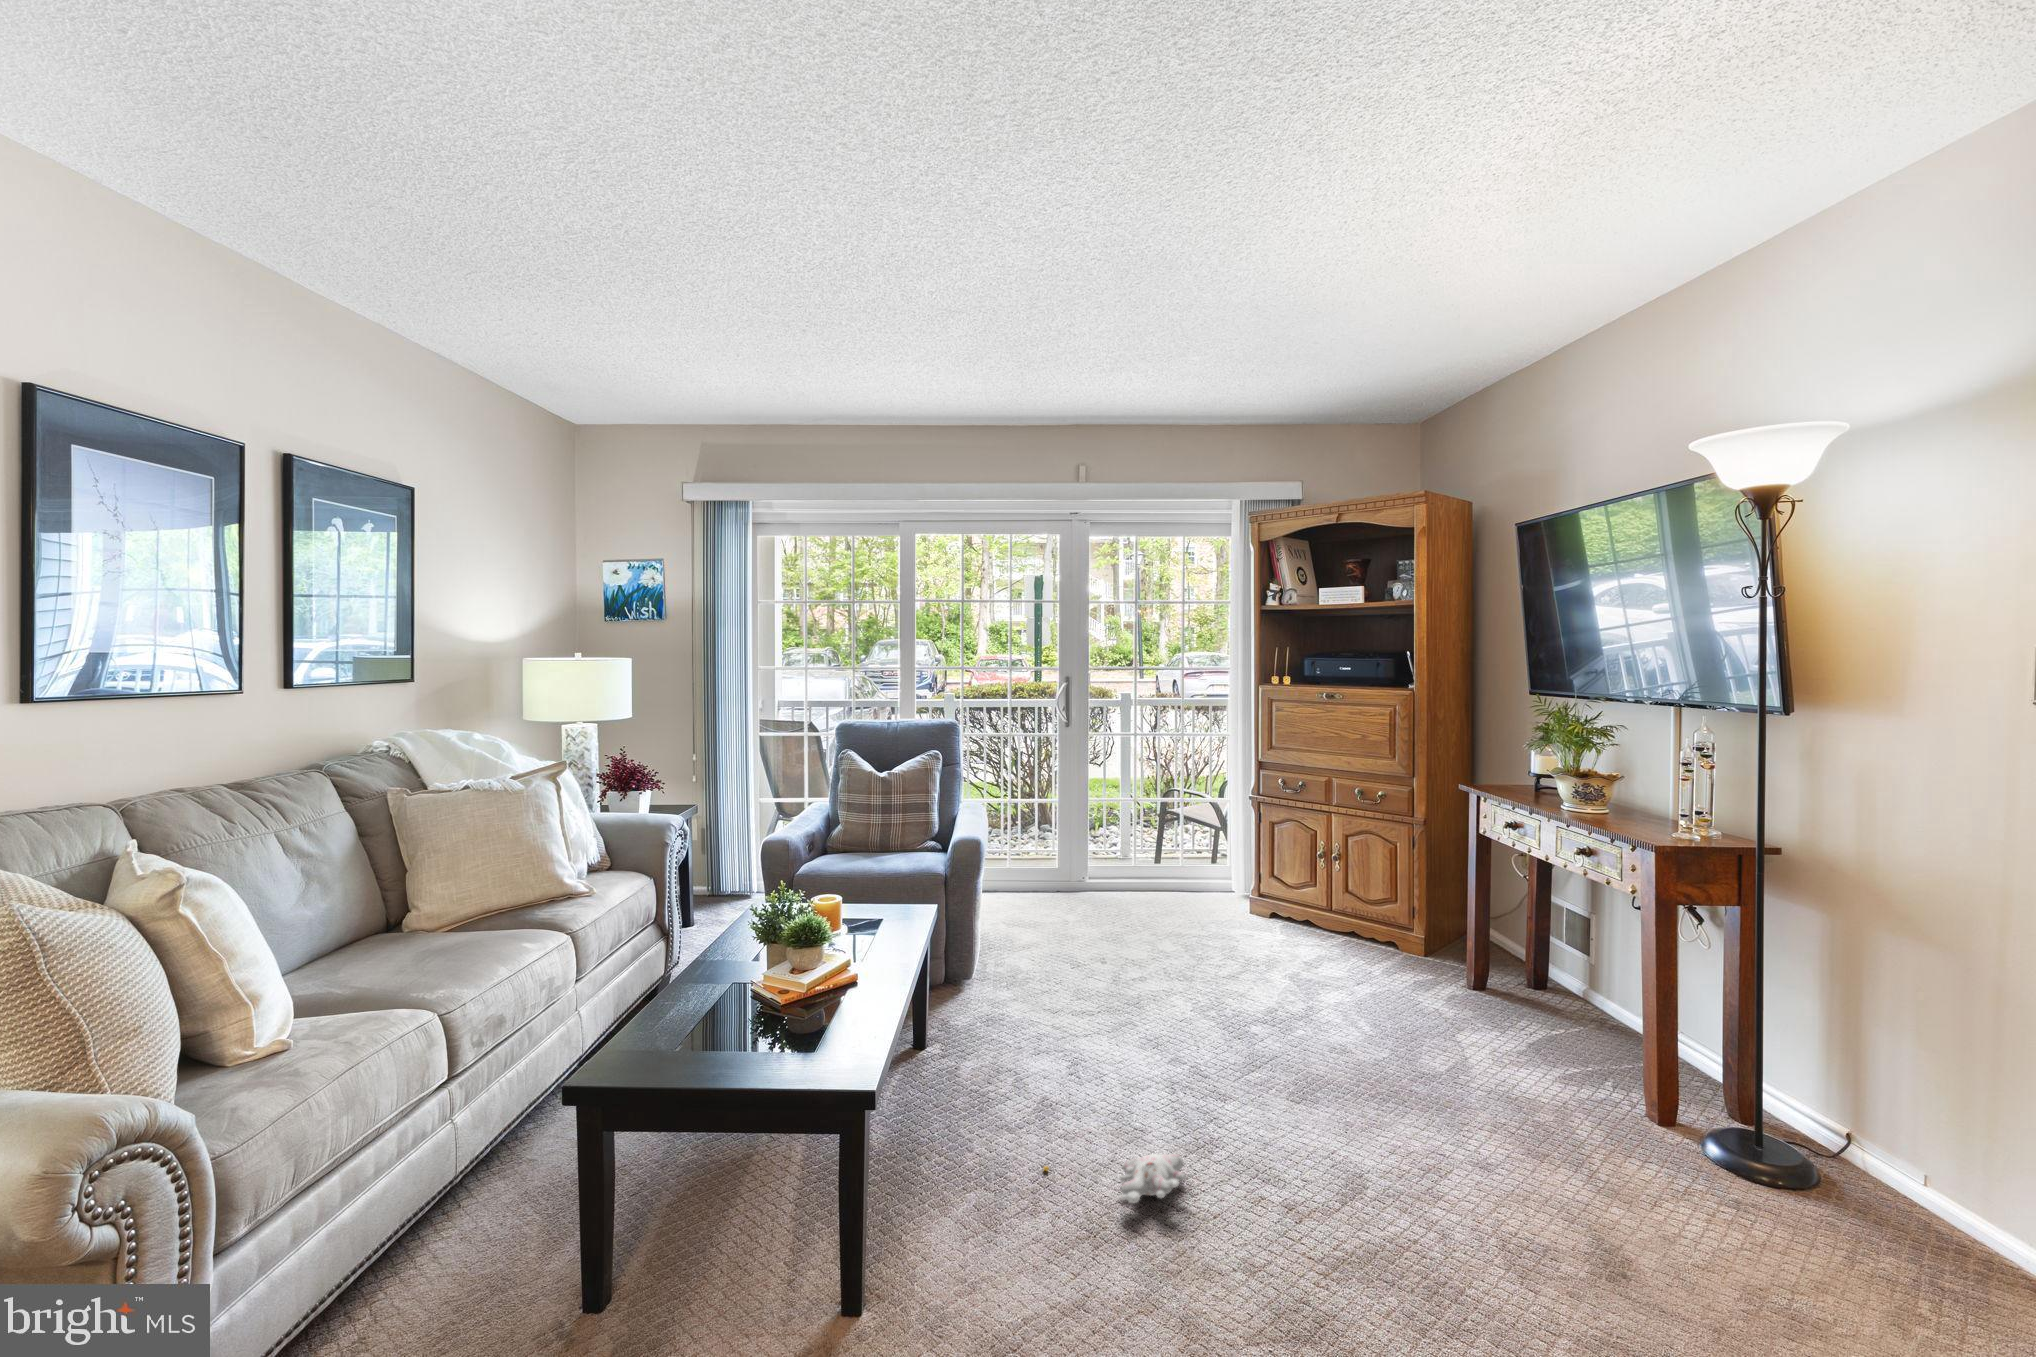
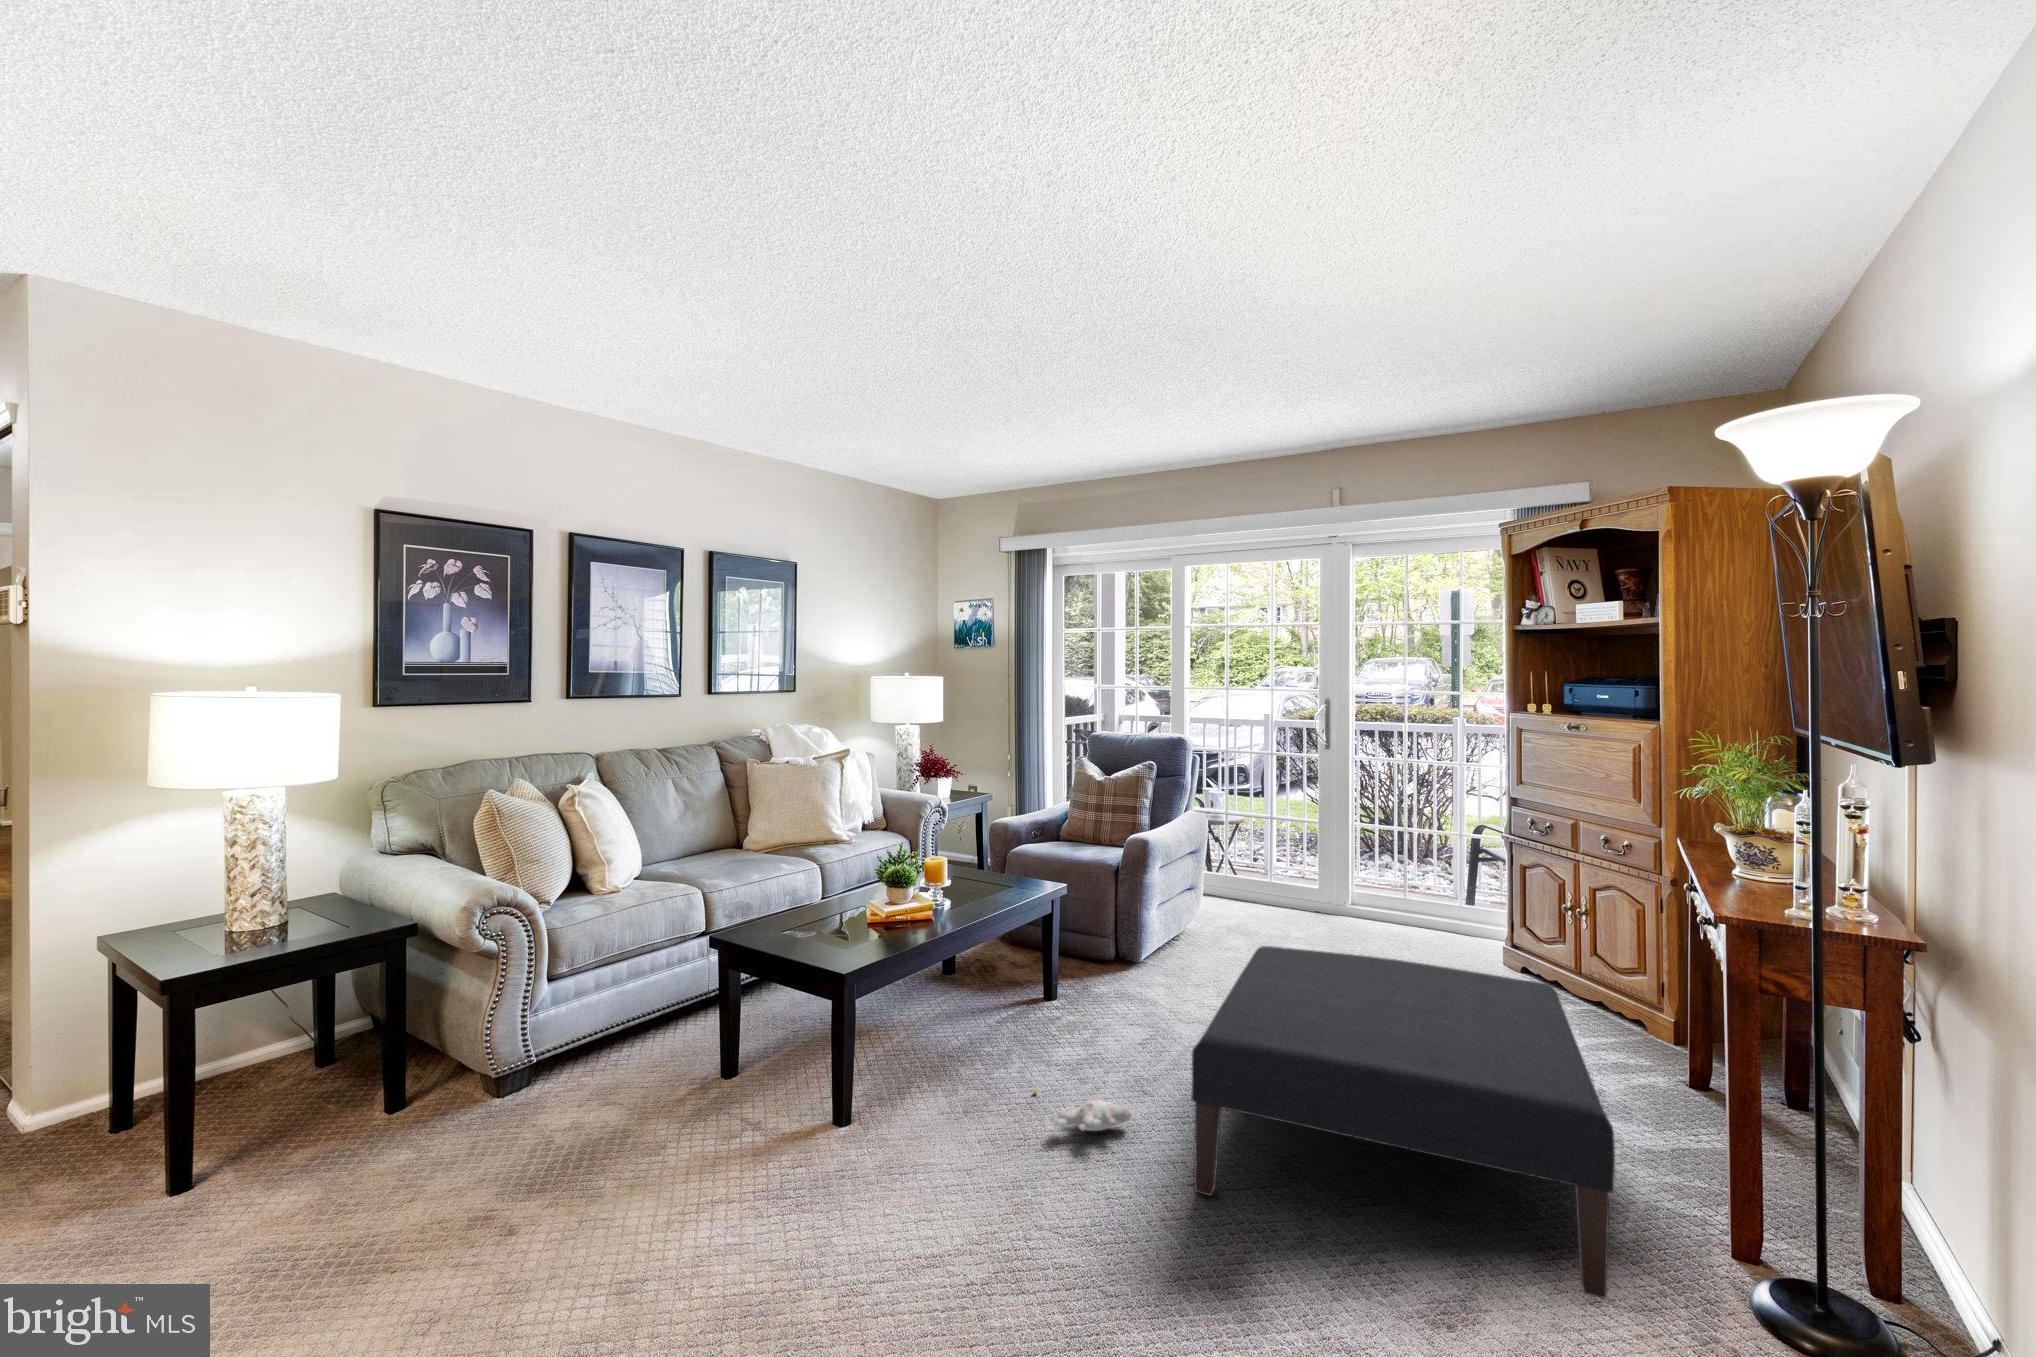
ottoman: none [1188,925,1669,1225] -> present [1191,946,1615,1299]

